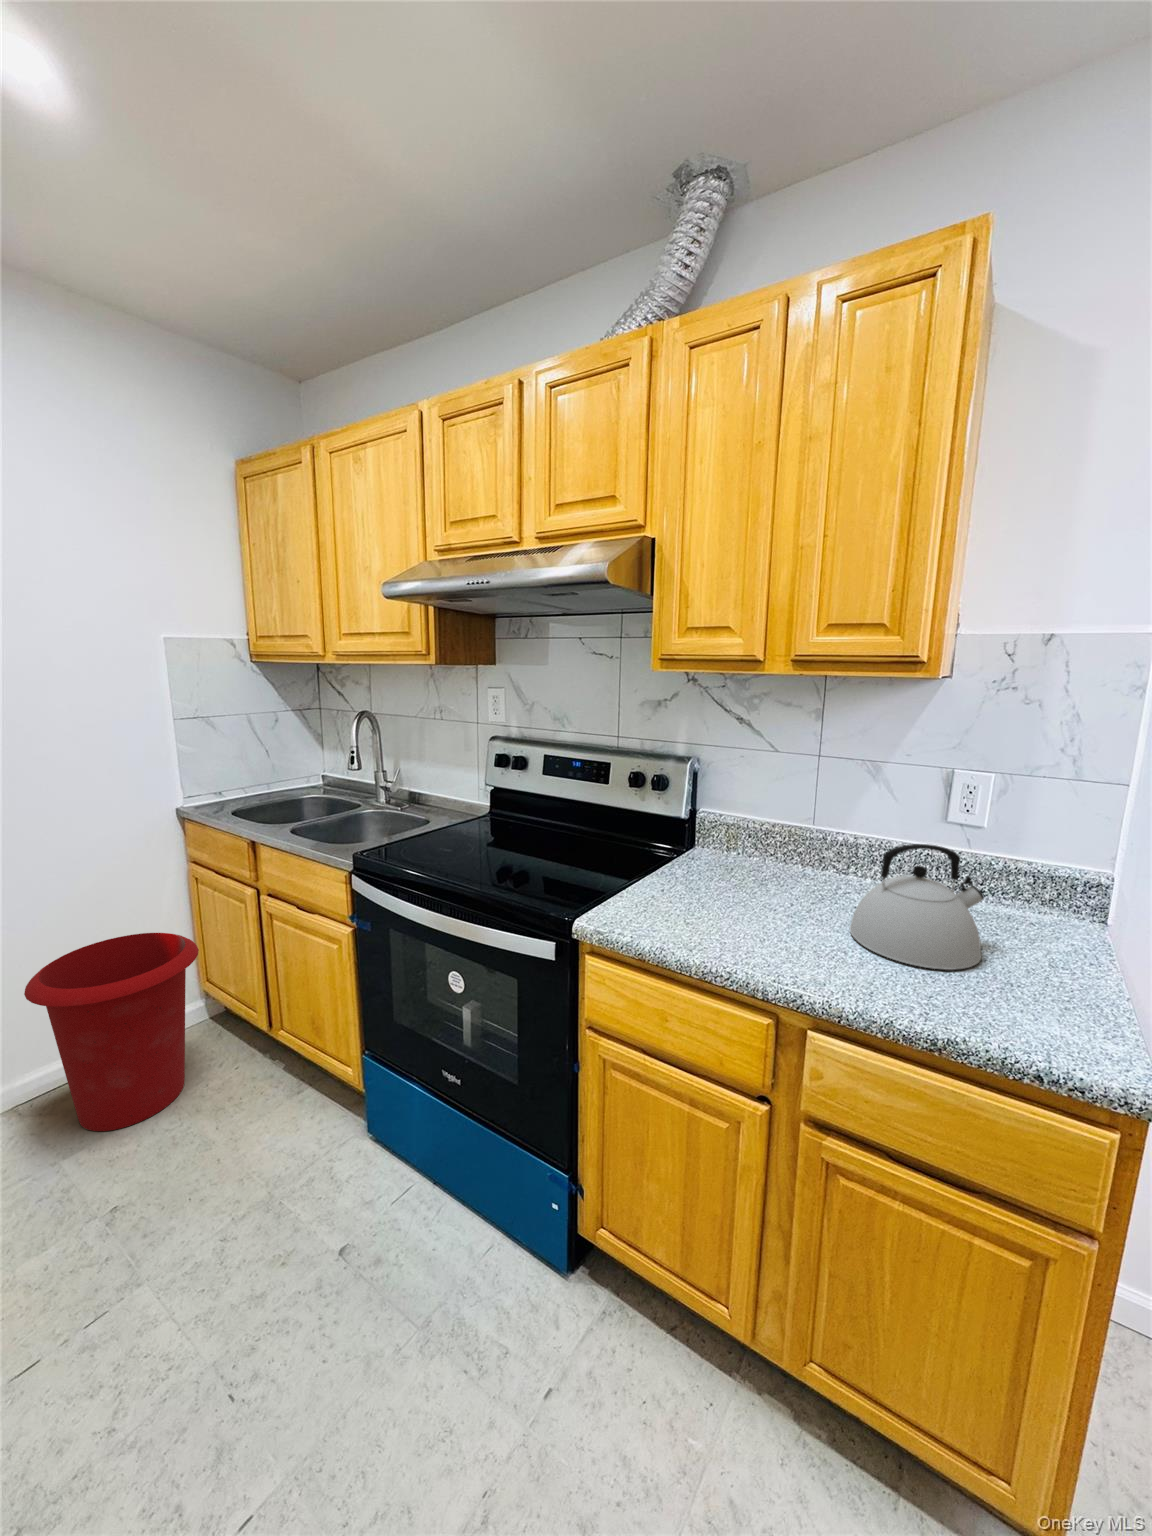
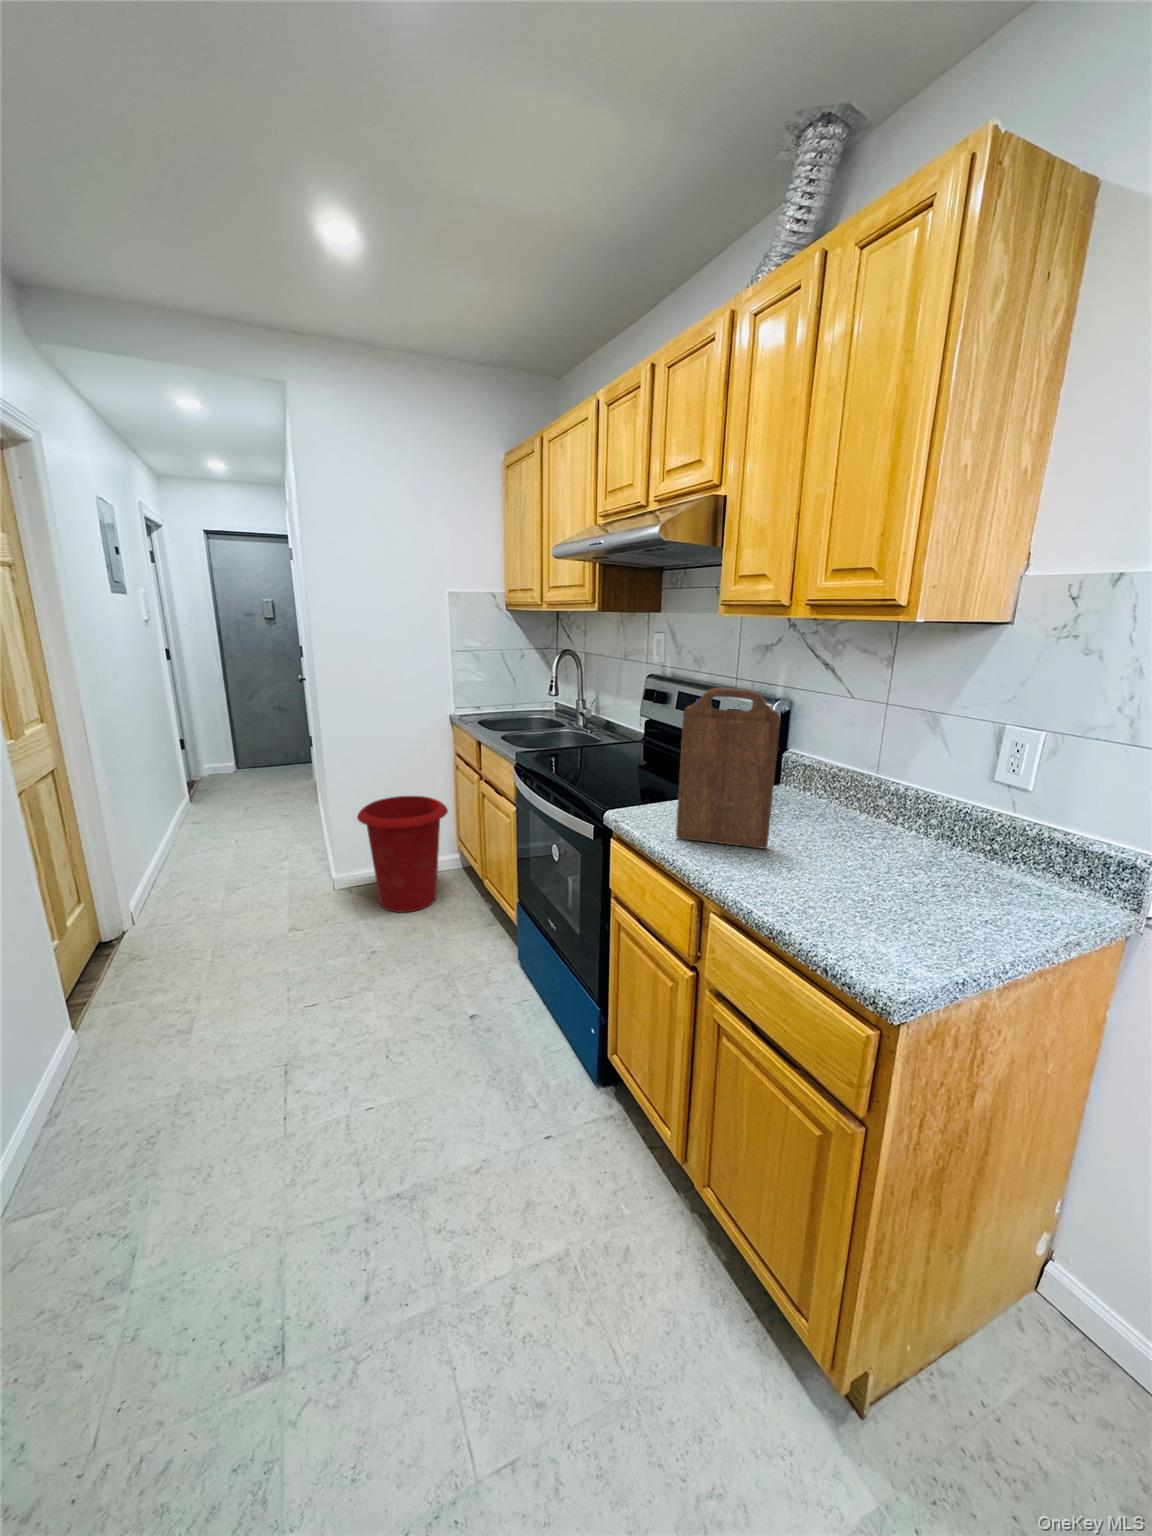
cutting board: none [702,753,814,945] -> present [676,688,780,849]
kettle: present [850,844,984,970] -> none [807,782,935,895]

